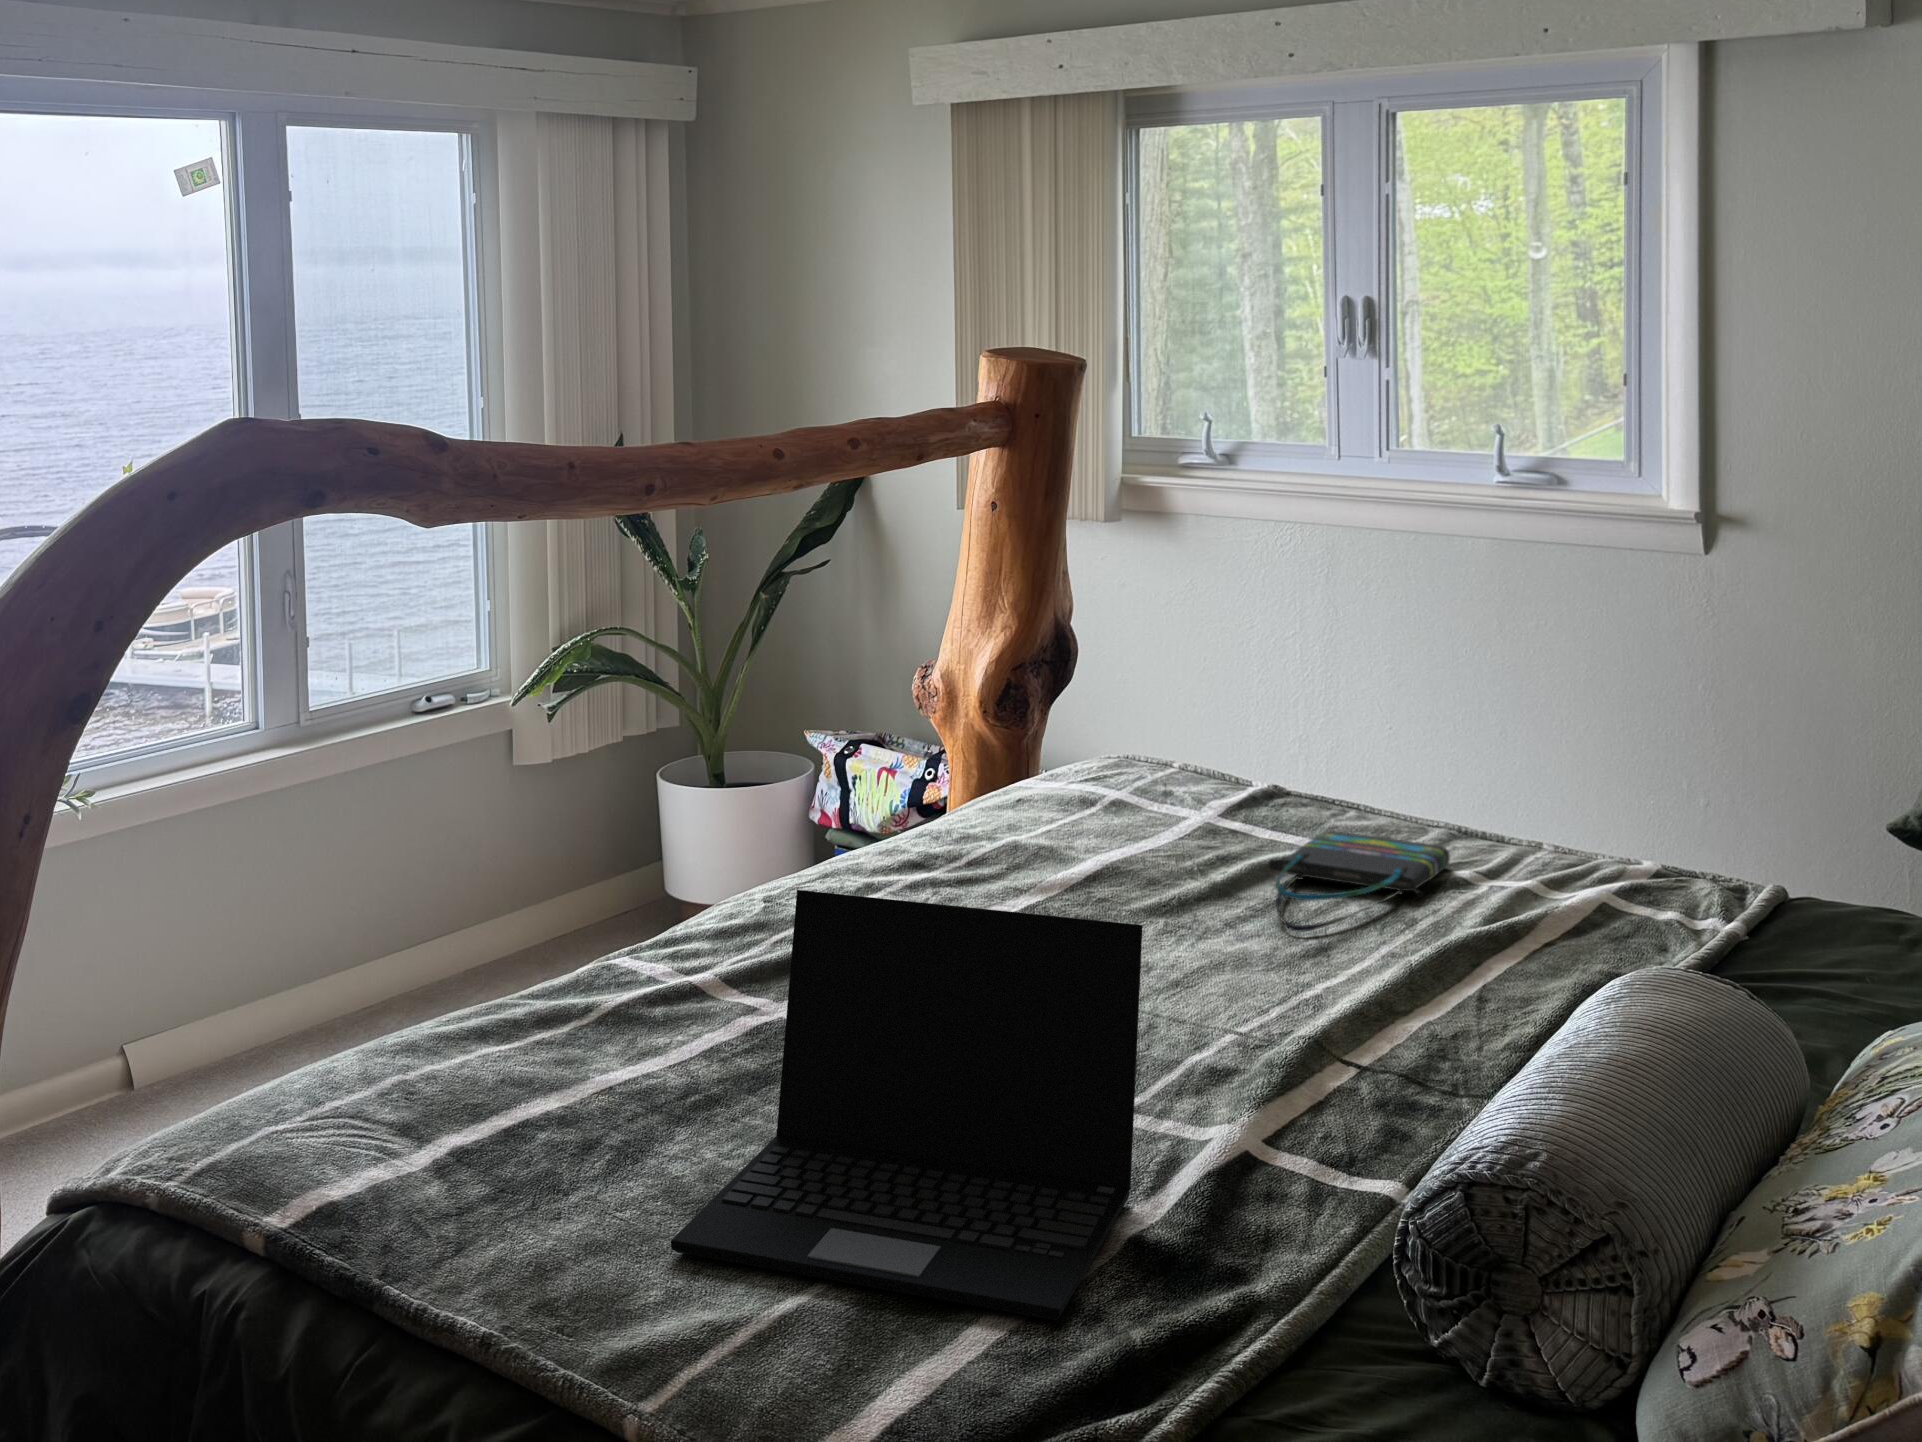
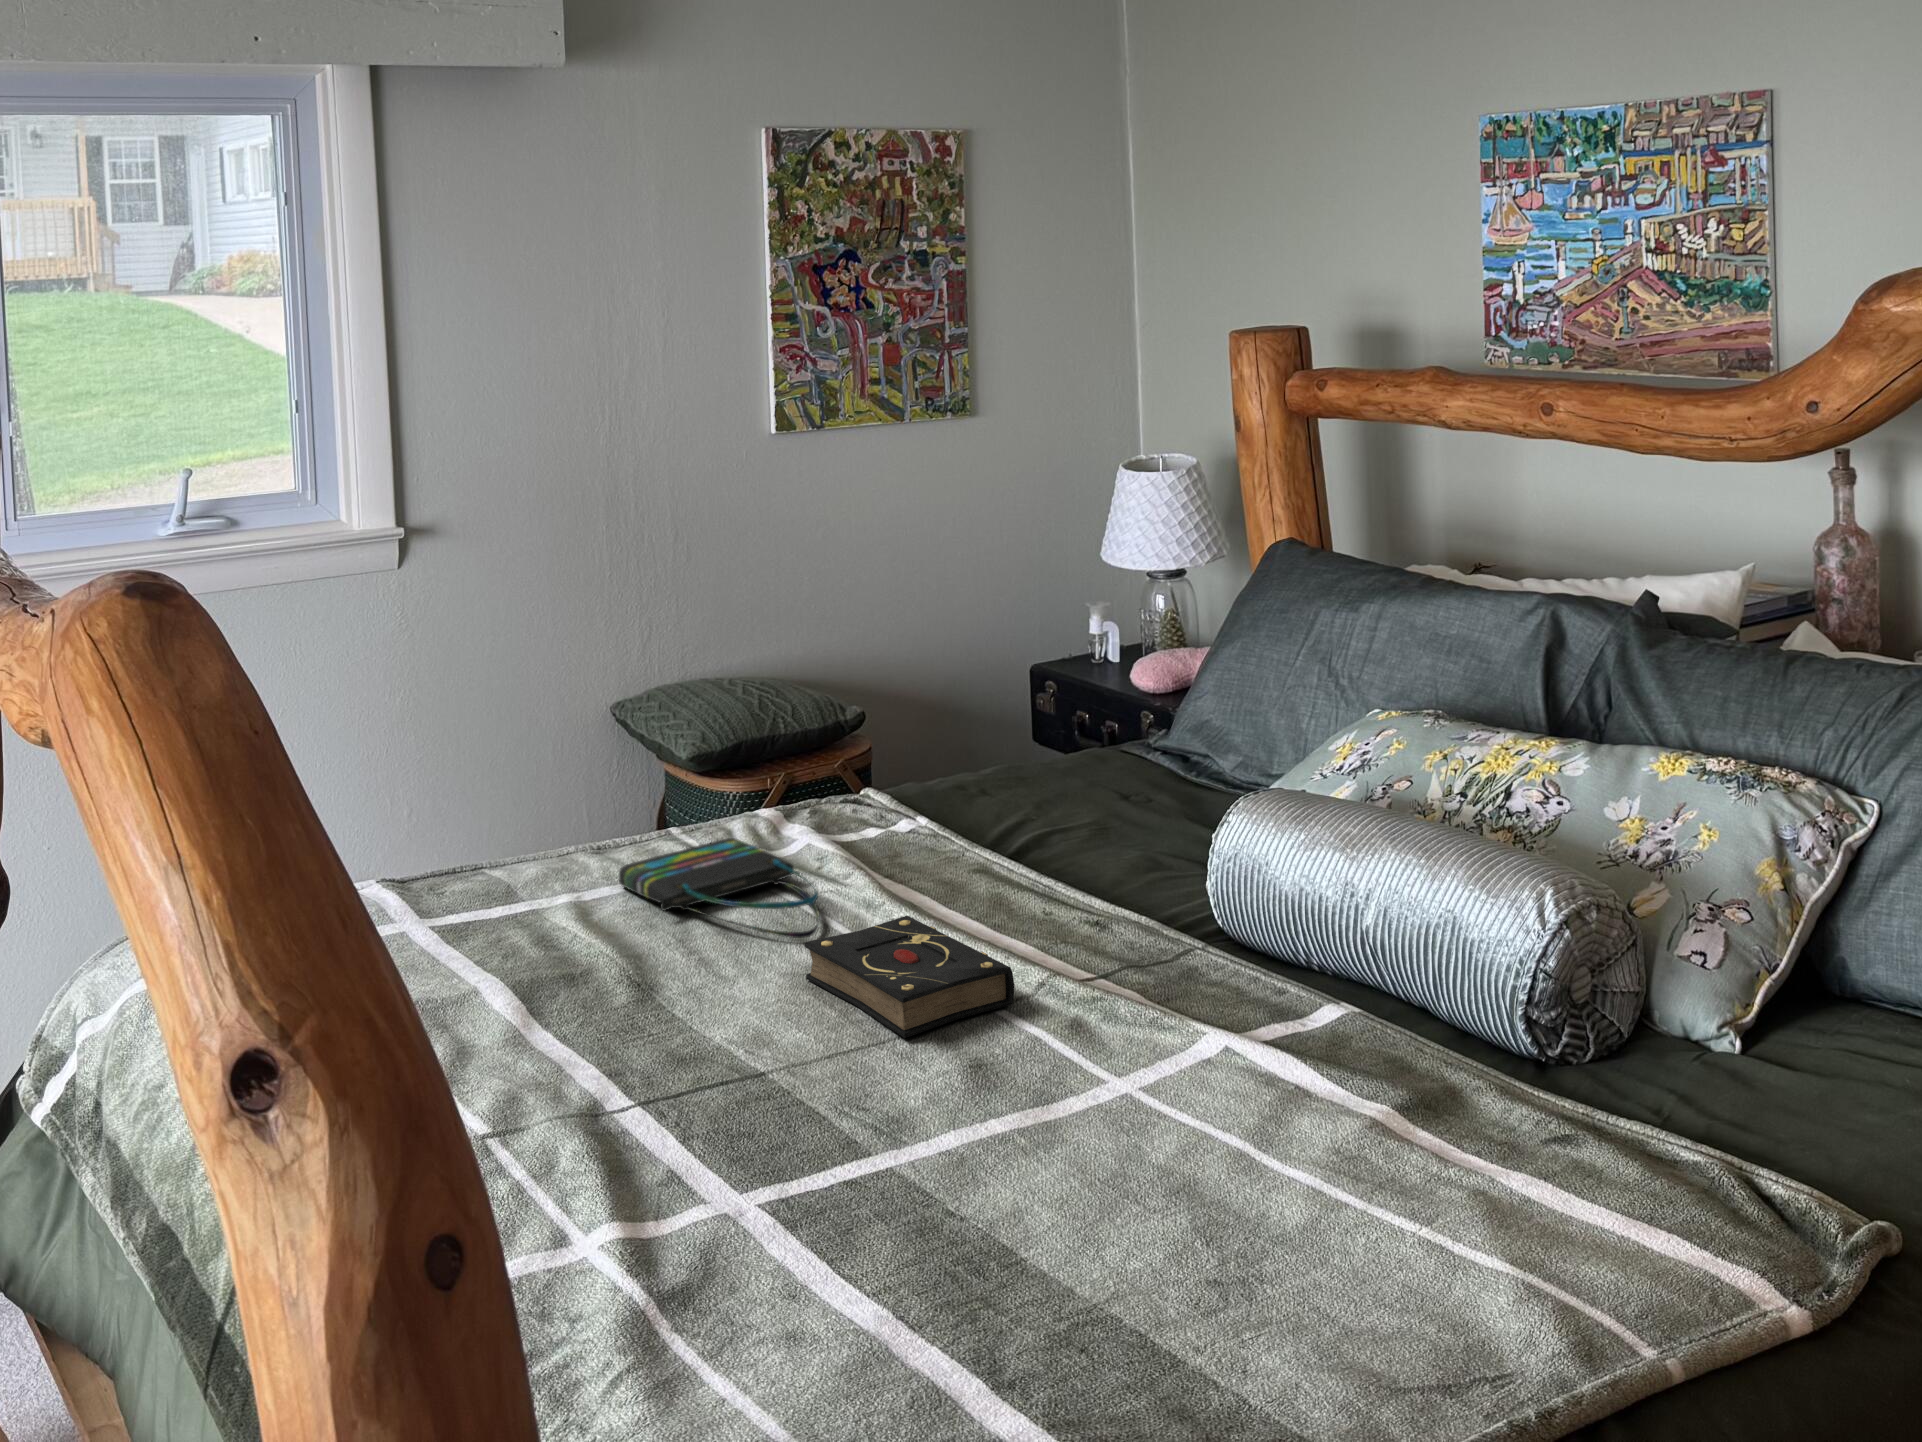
laptop: present [671,890,1143,1320] -> none [992,868,1505,1353]
book: none [1124,916,1325,1035] -> present [804,916,1014,1038]

